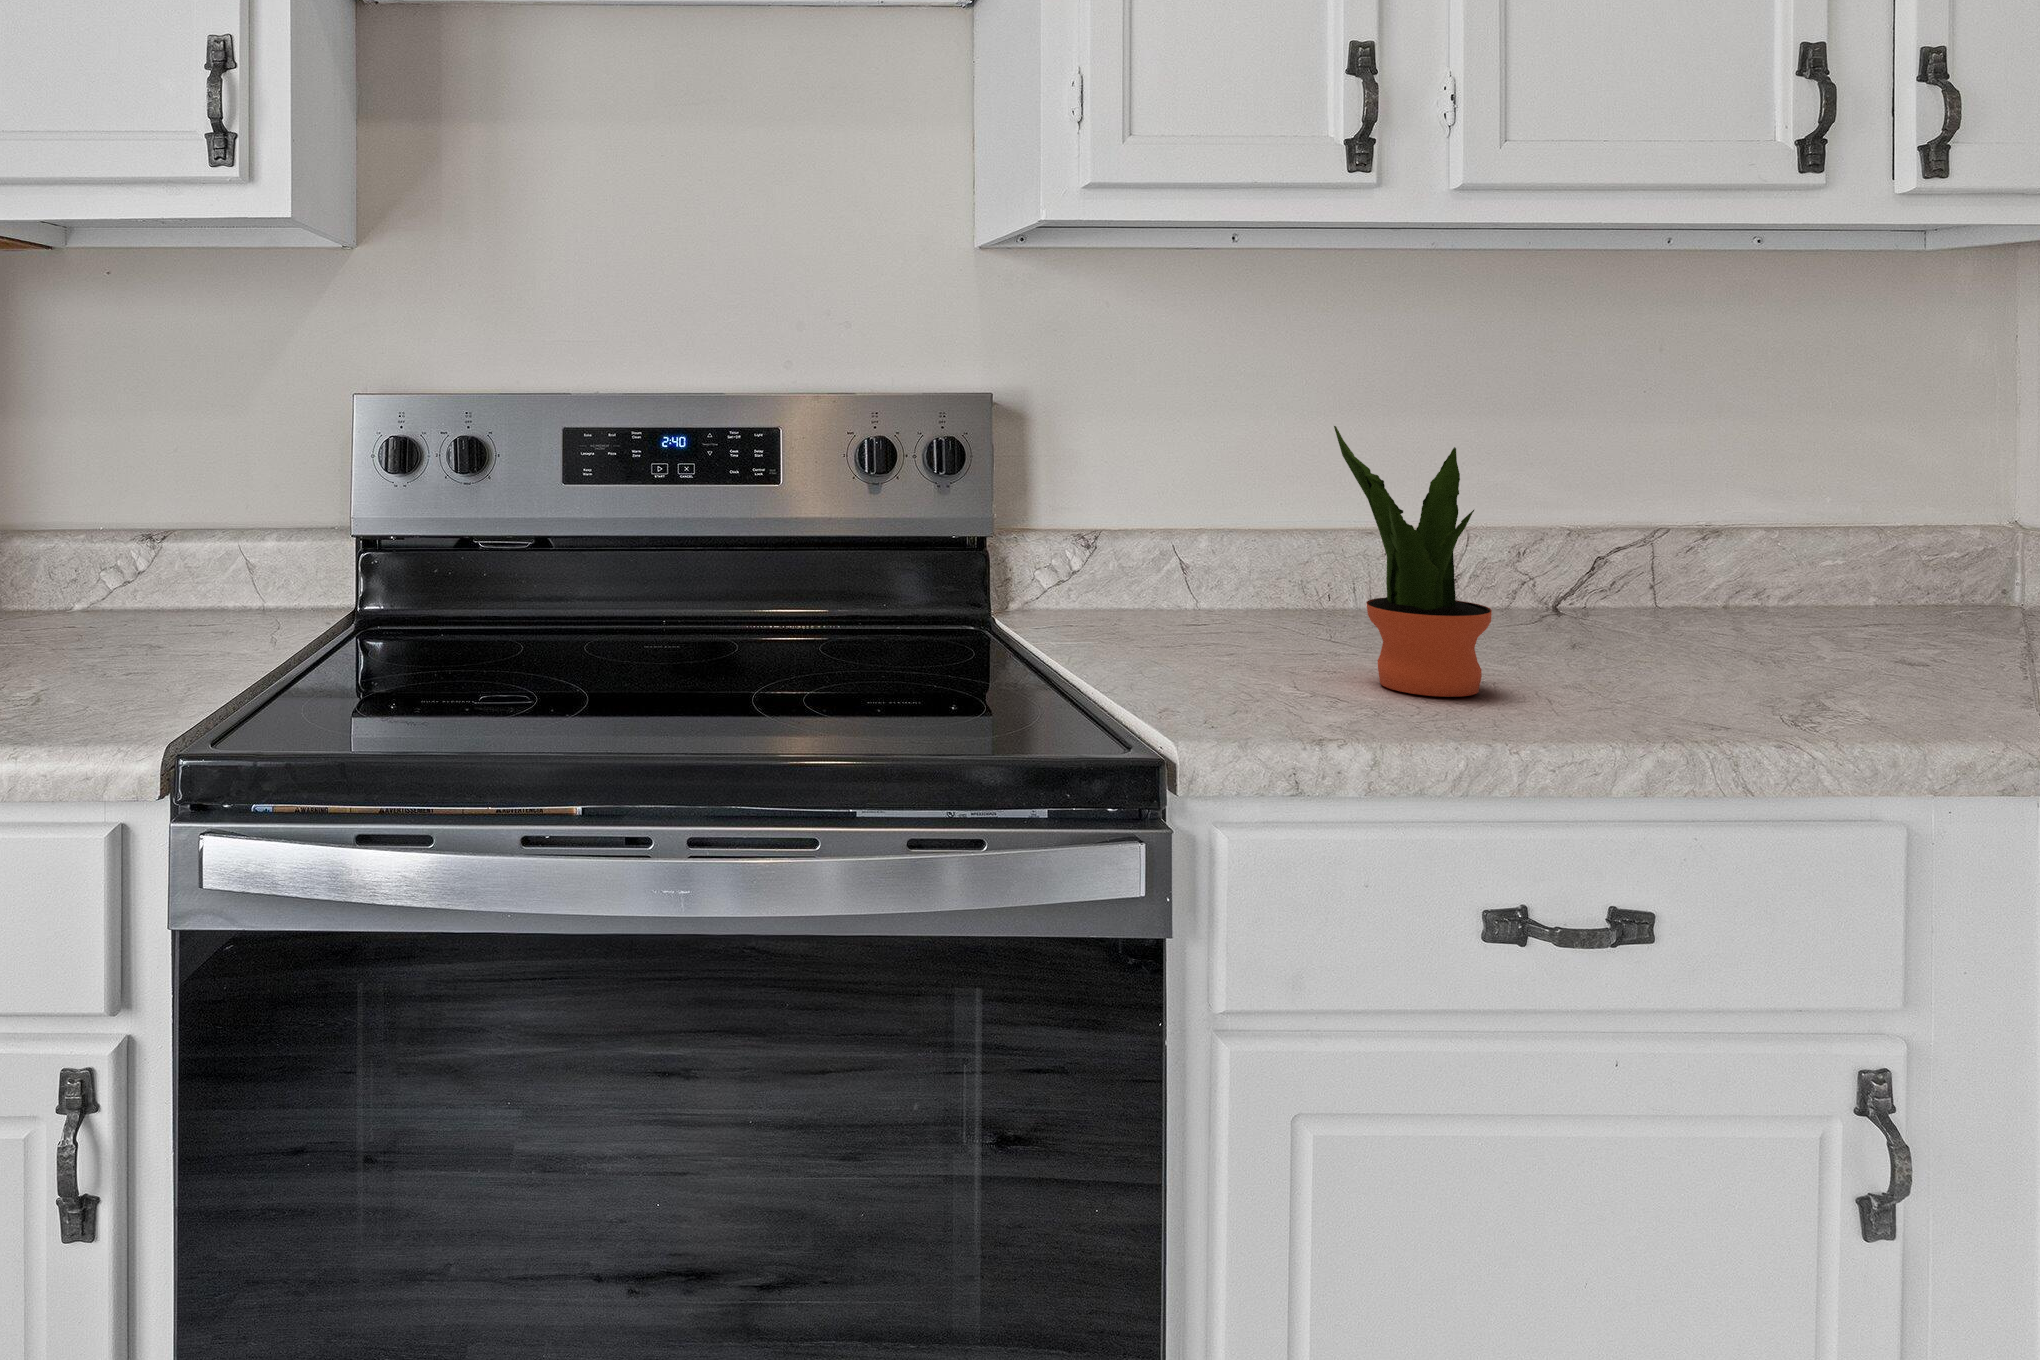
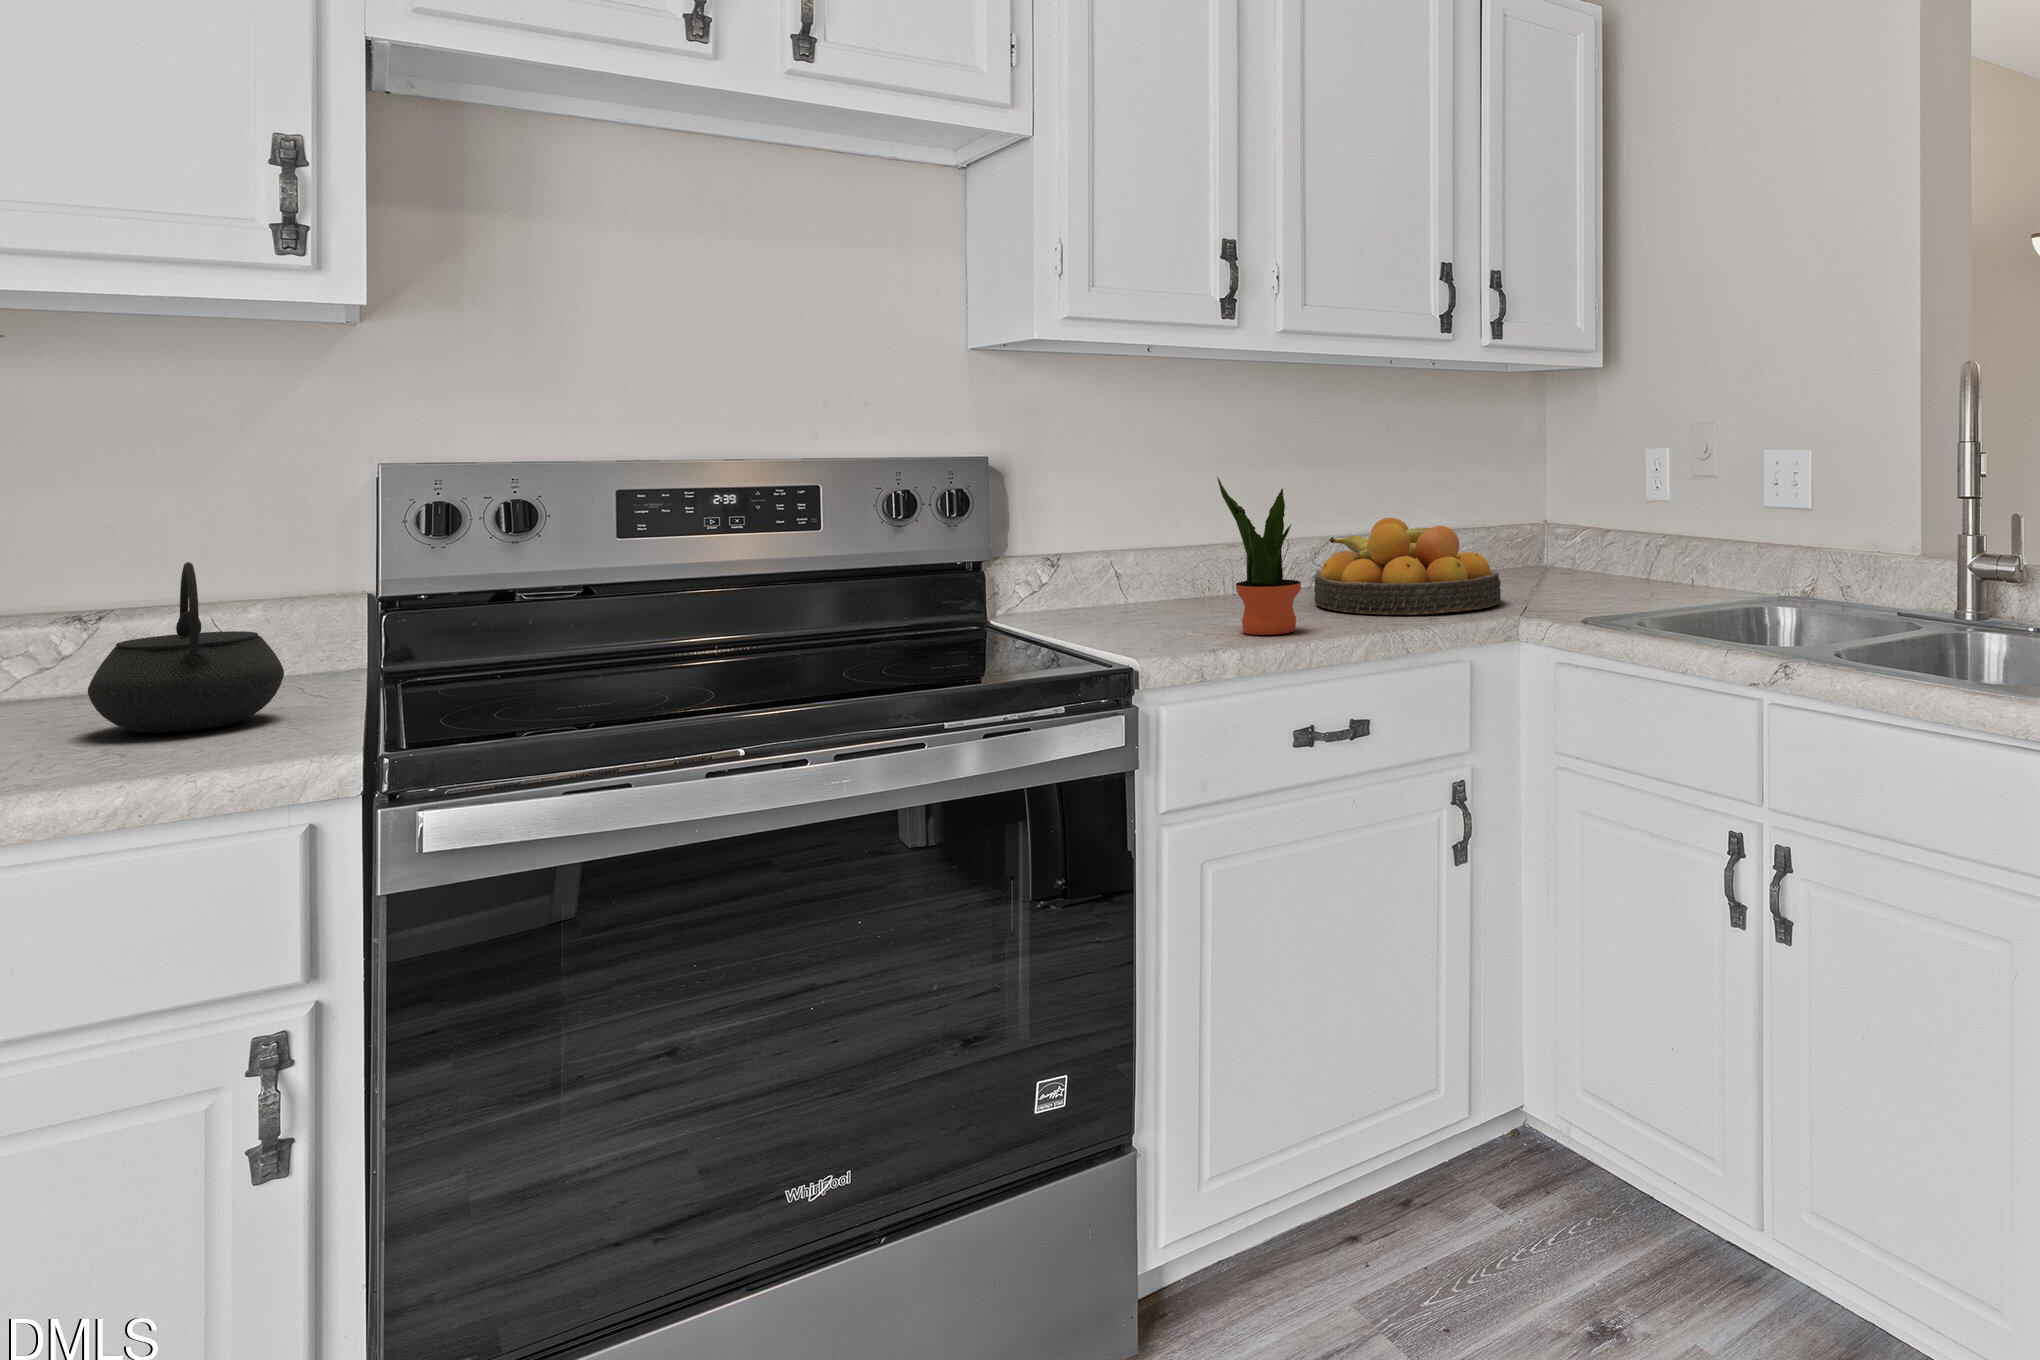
kettle: none [42,495,207,675] -> present [88,562,284,733]
fruit bowl: none [1509,500,1922,685] -> present [1314,518,1501,615]

